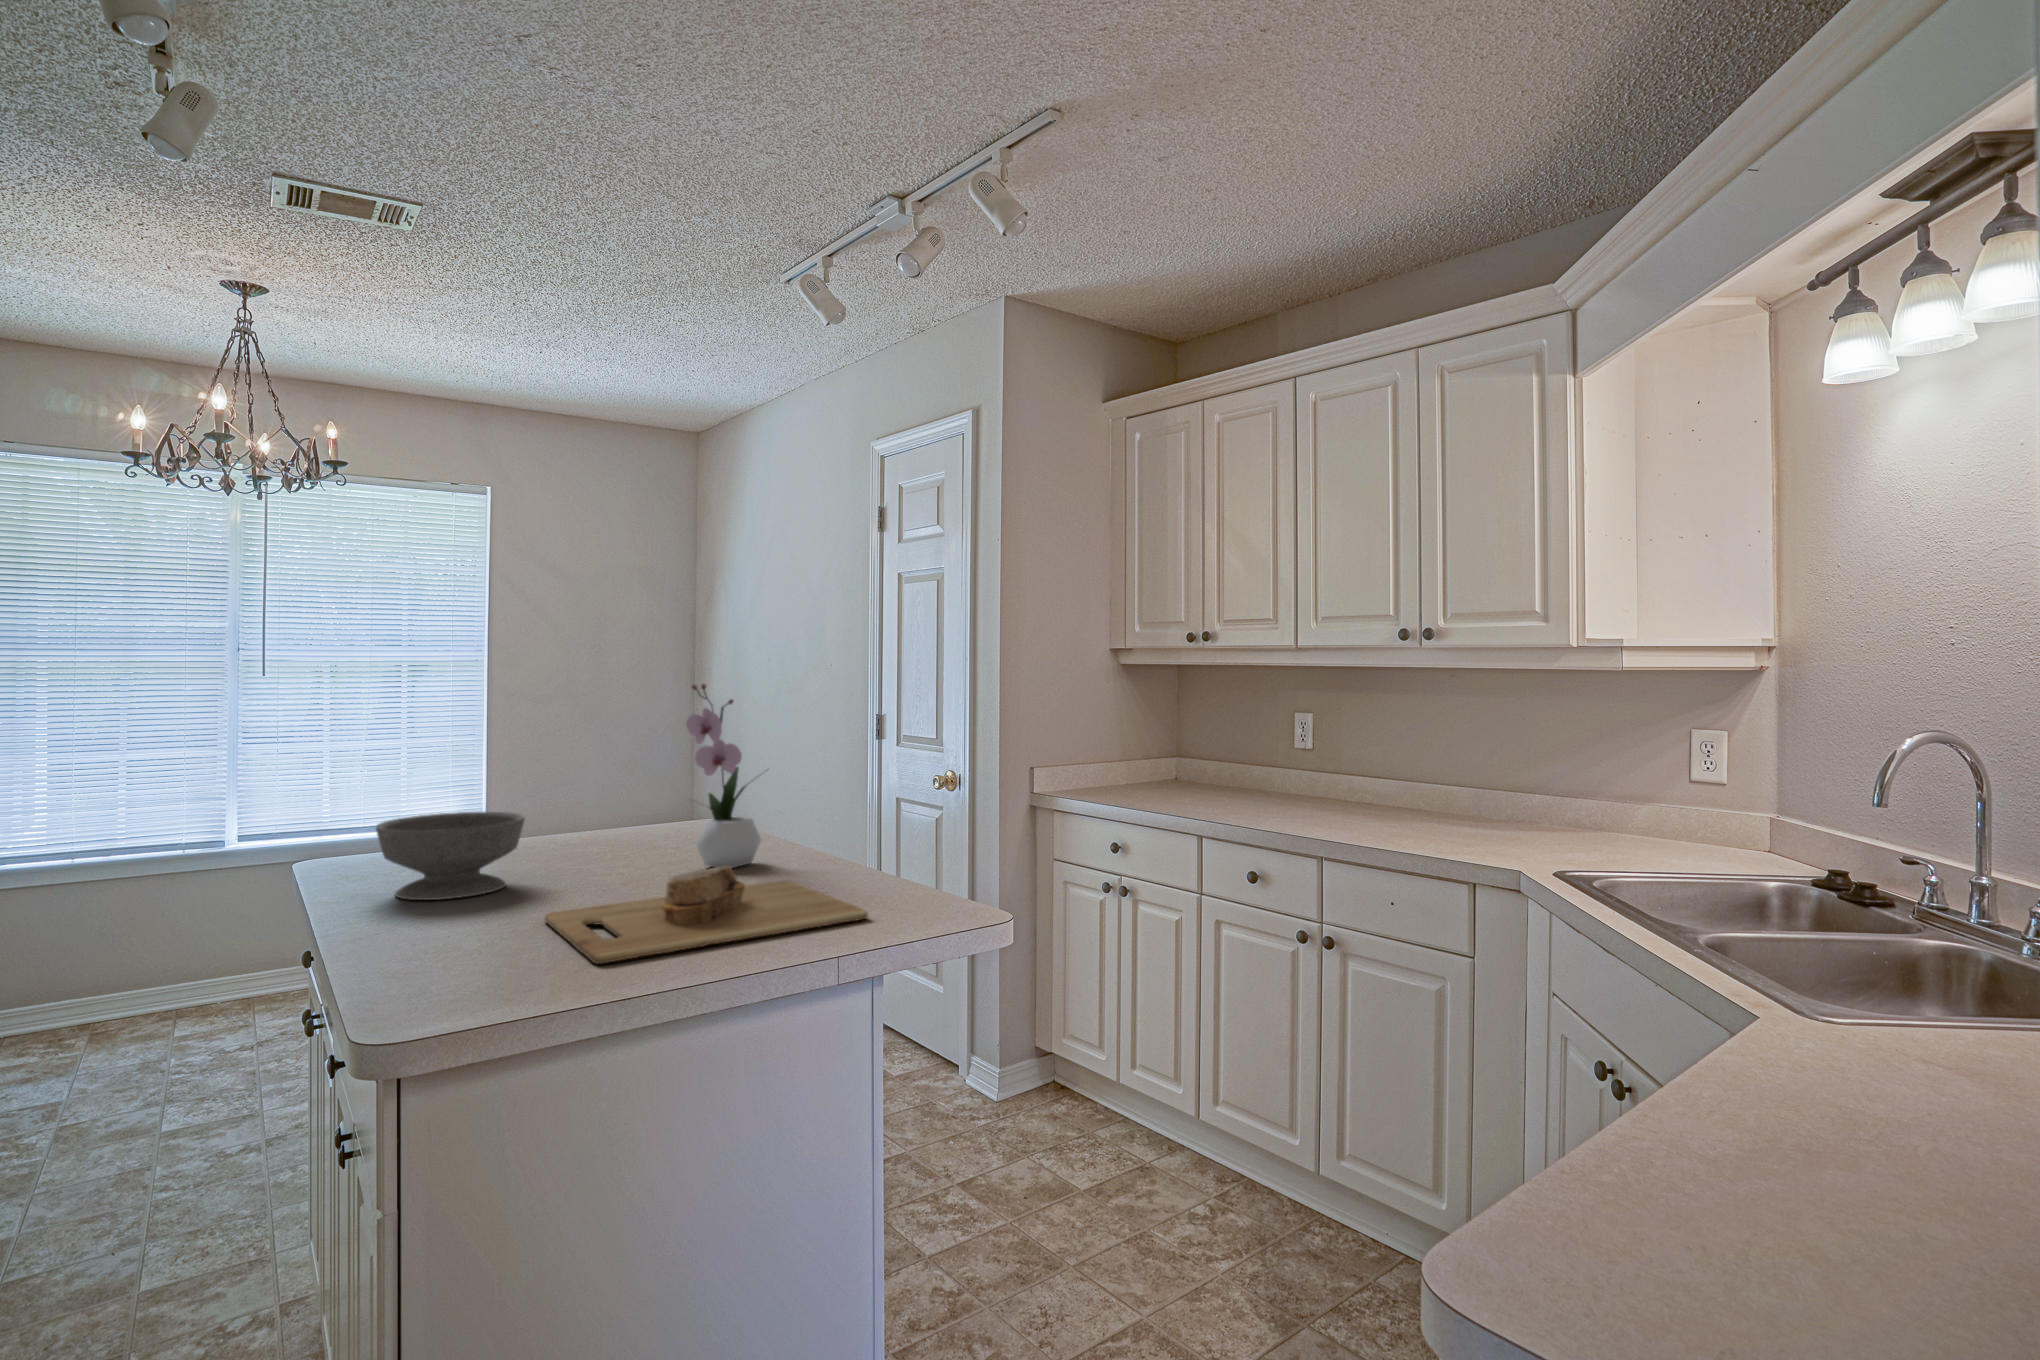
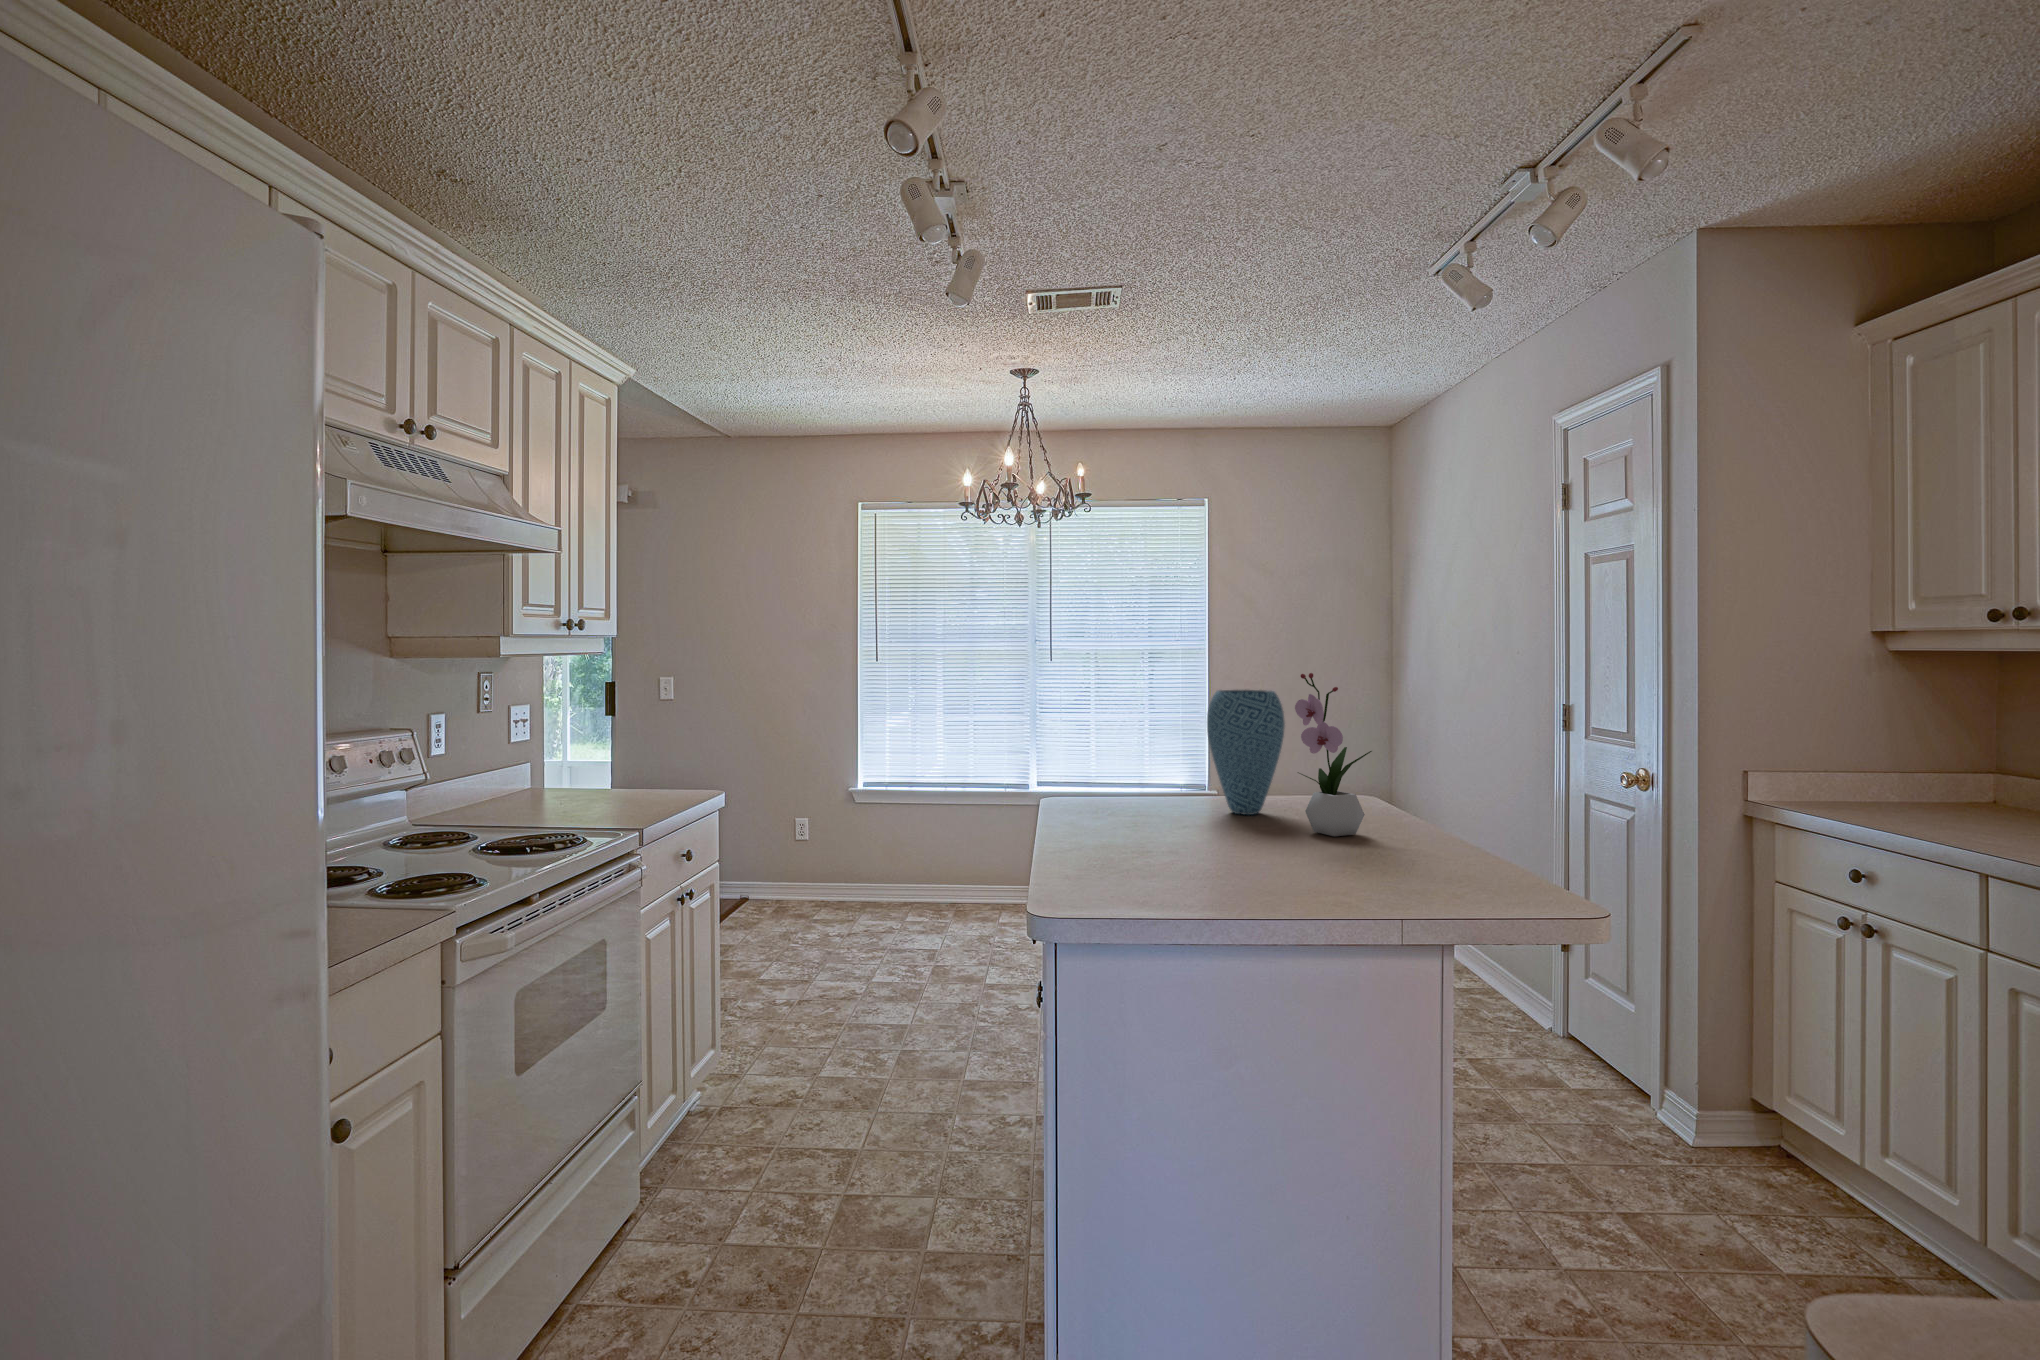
vase: none [559,706,658,858] -> present [1207,690,1285,815]
bowl: present [376,812,525,900] -> none [1077,767,1172,830]
cutting board: present [545,866,868,964] -> none [1166,832,1422,898]

